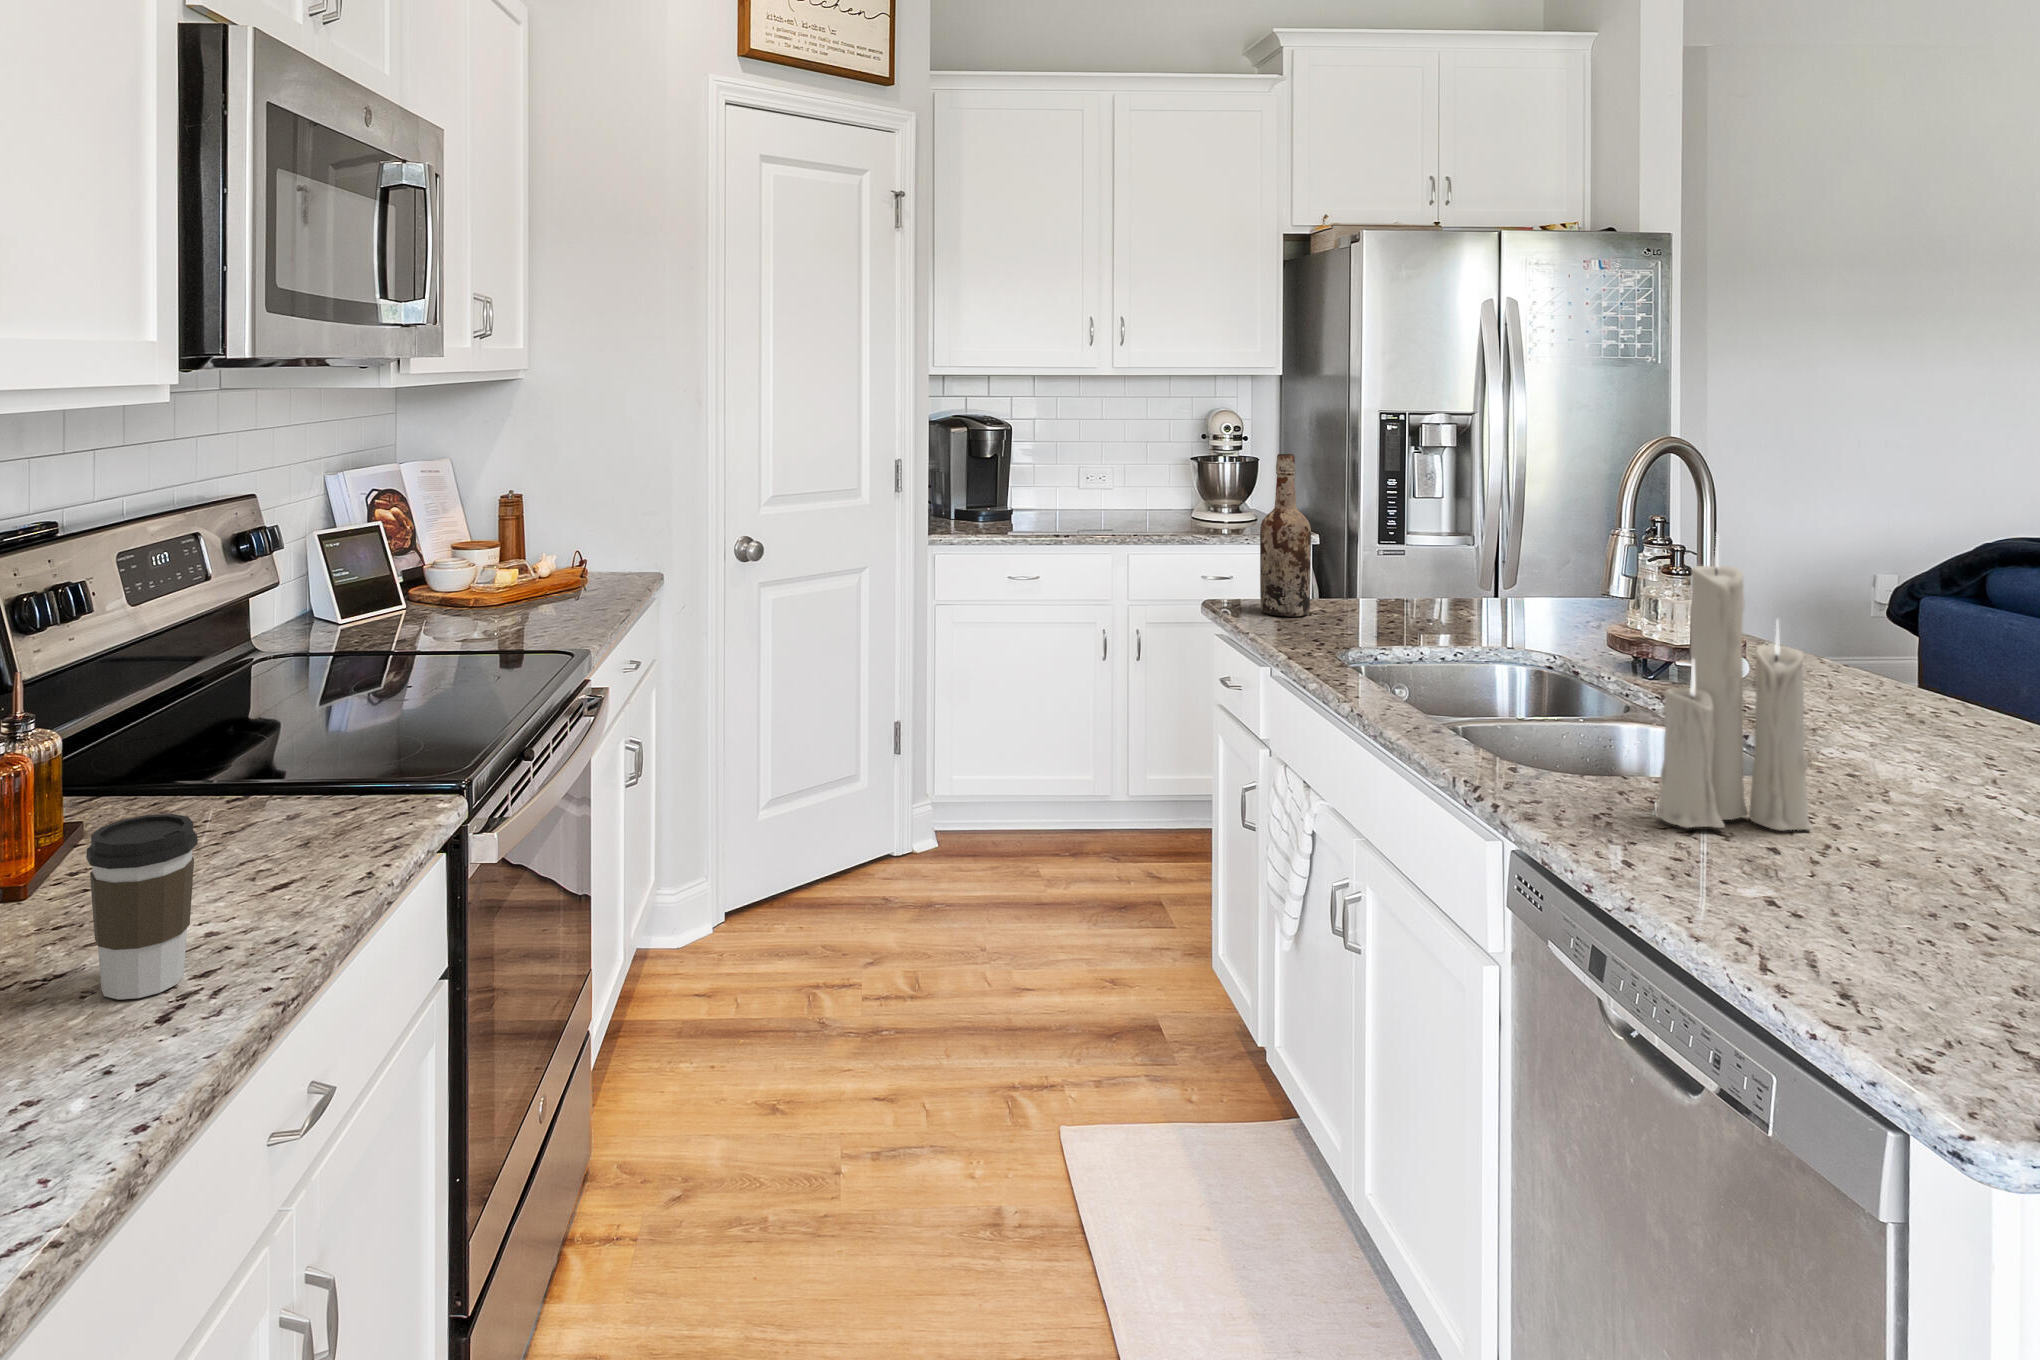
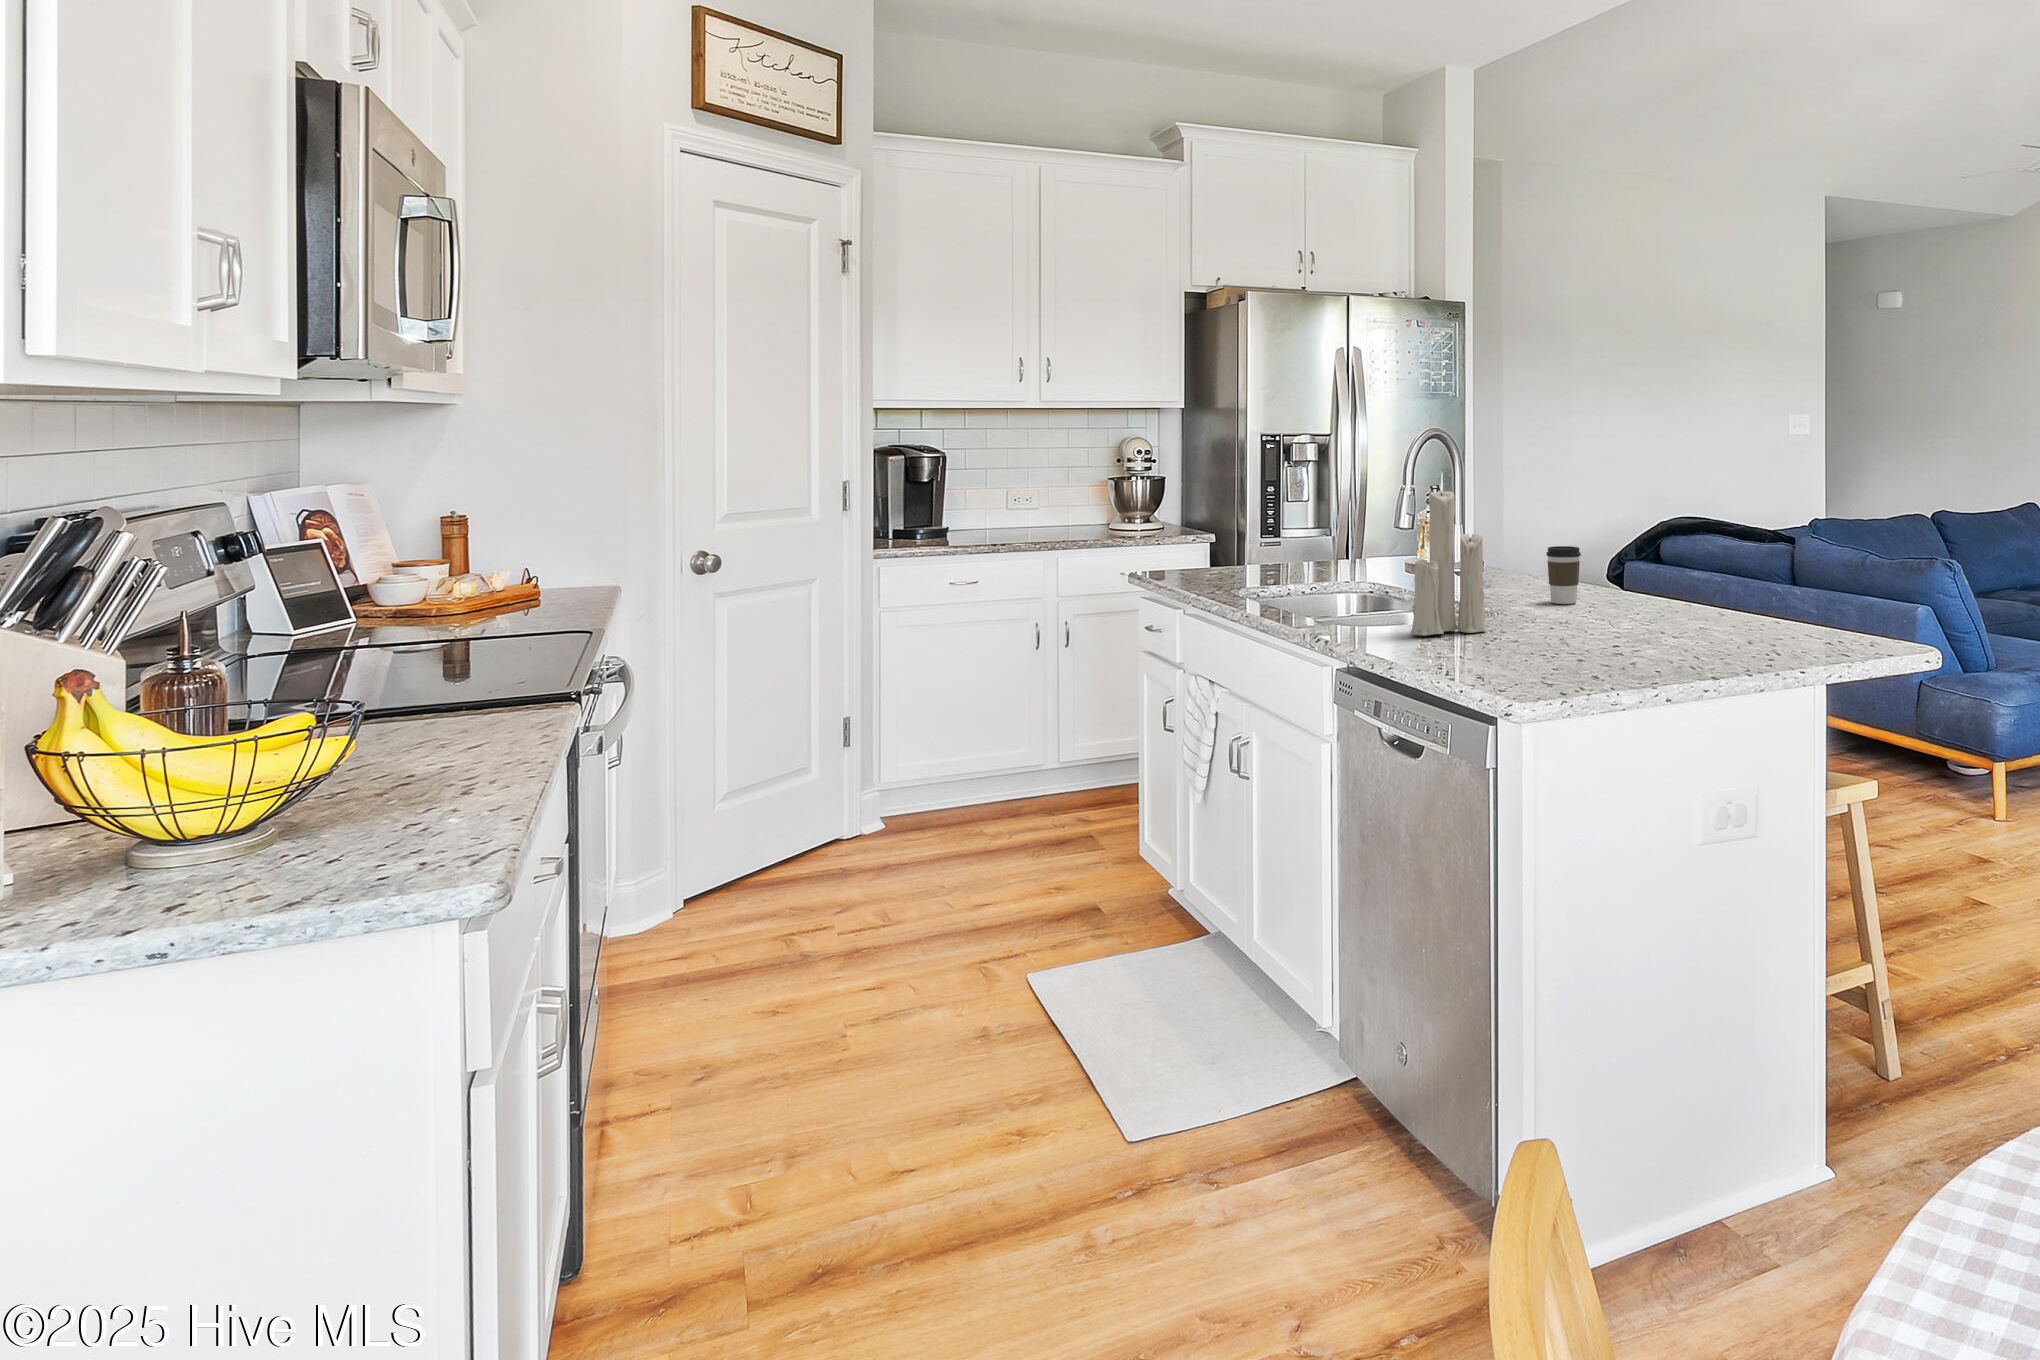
wine bottle: present [1260,454,1311,616] -> none [1176,456,1213,575]
coffee cup: present [86,814,198,999] -> present [1546,546,1581,604]

